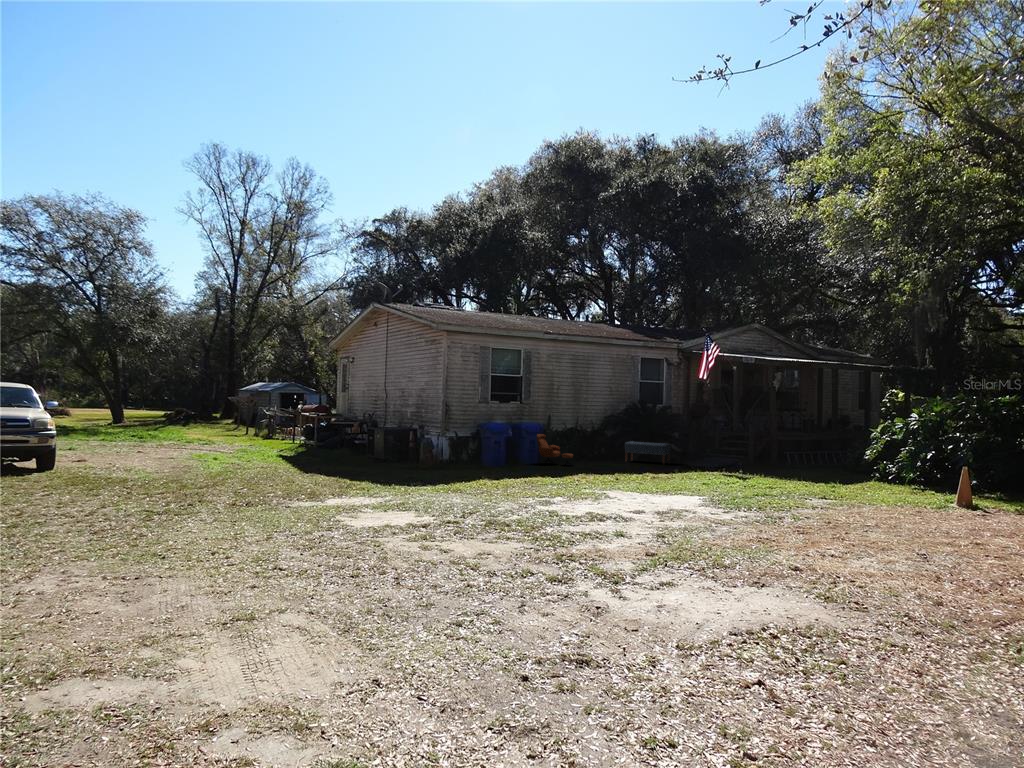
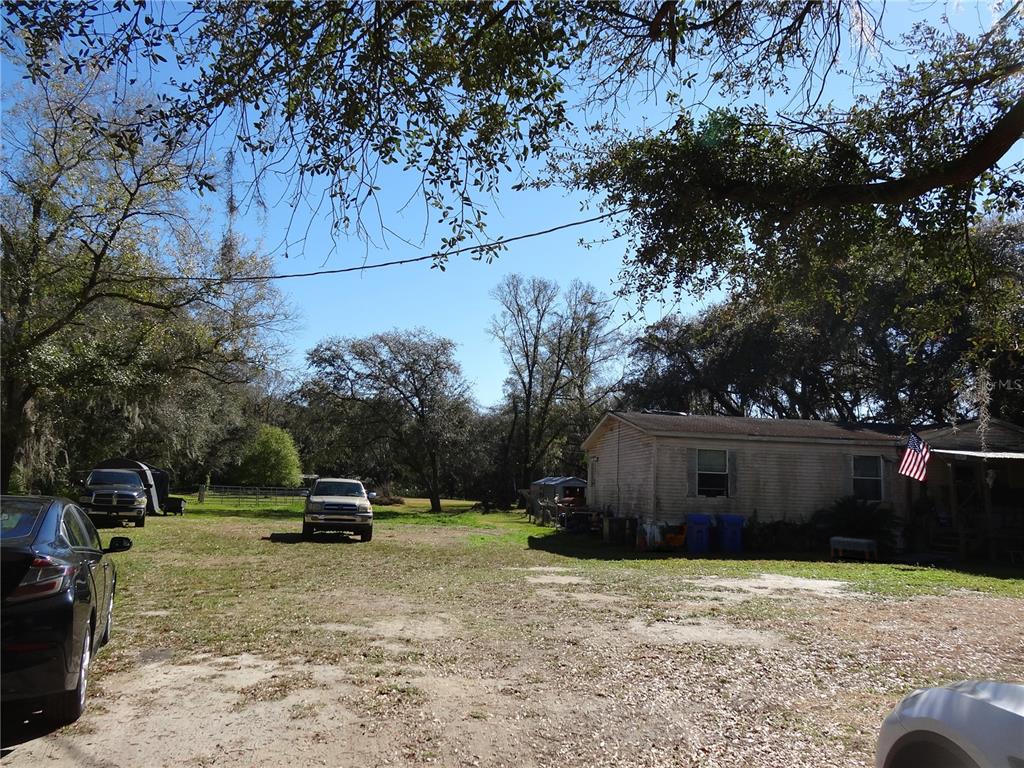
lounge chair: present [537,434,573,465] -> present [653,525,686,550]

